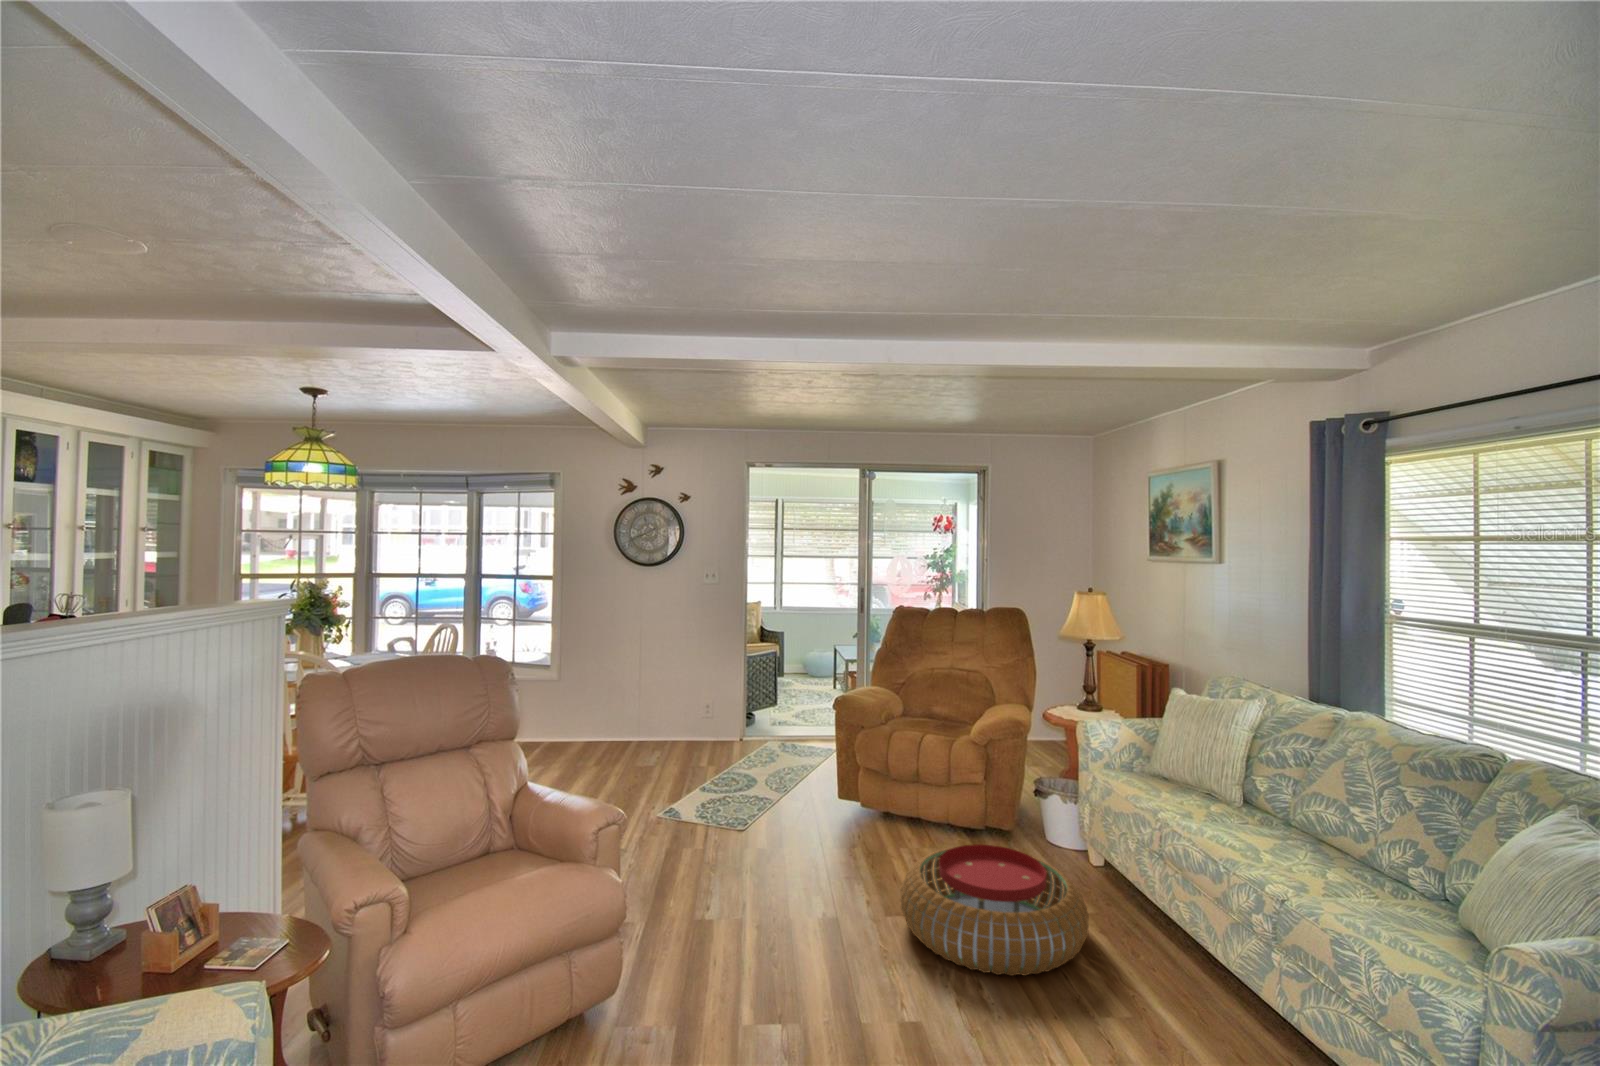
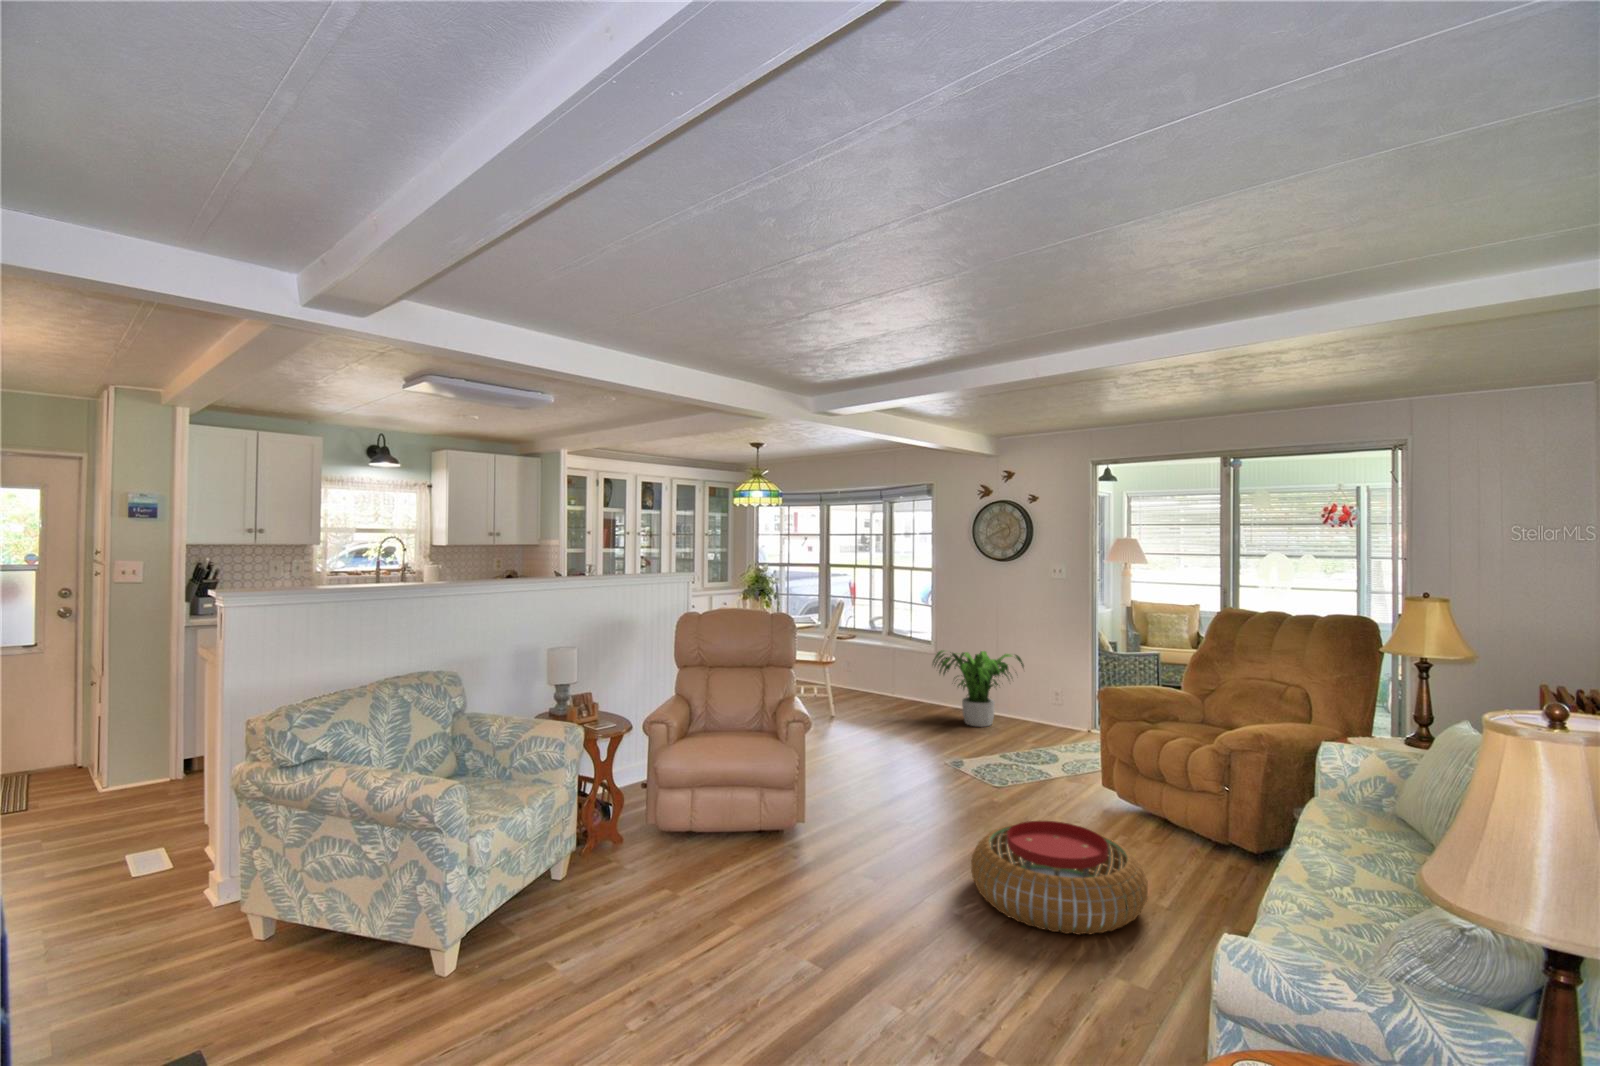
potted plant: none [585,668,684,757] -> present [933,650,1024,727]

